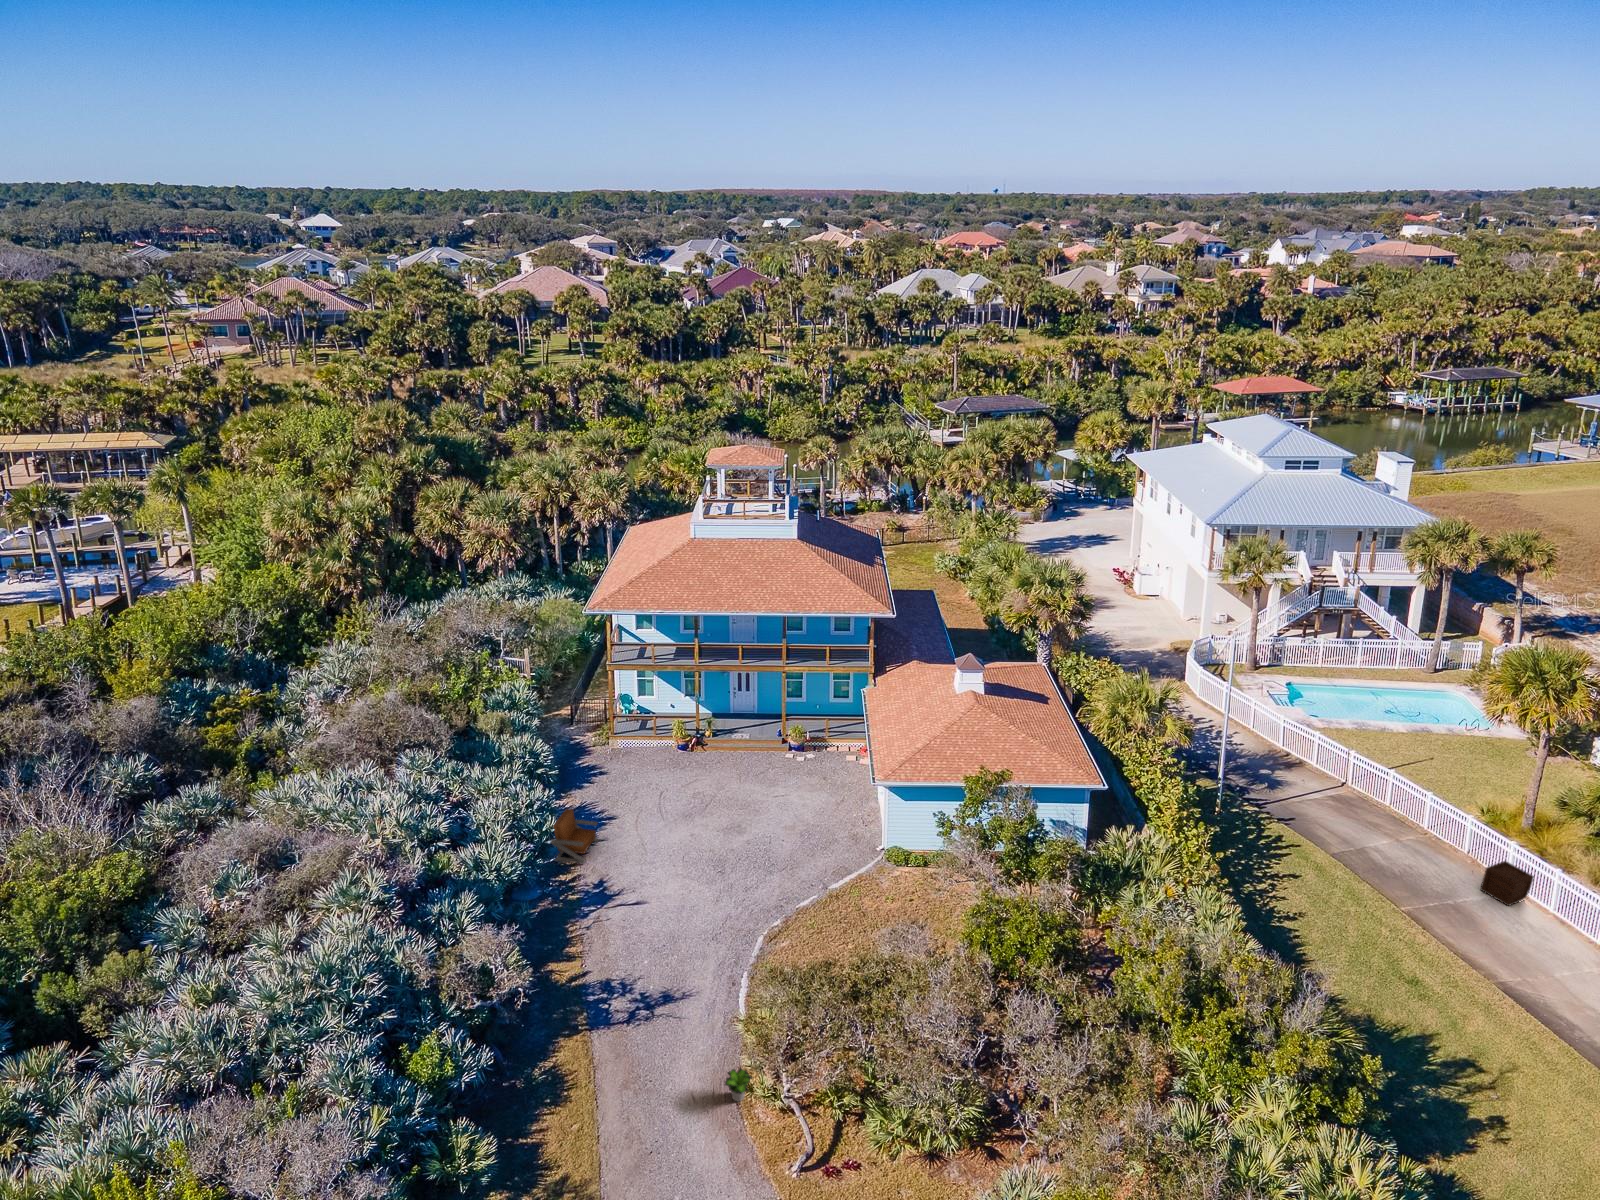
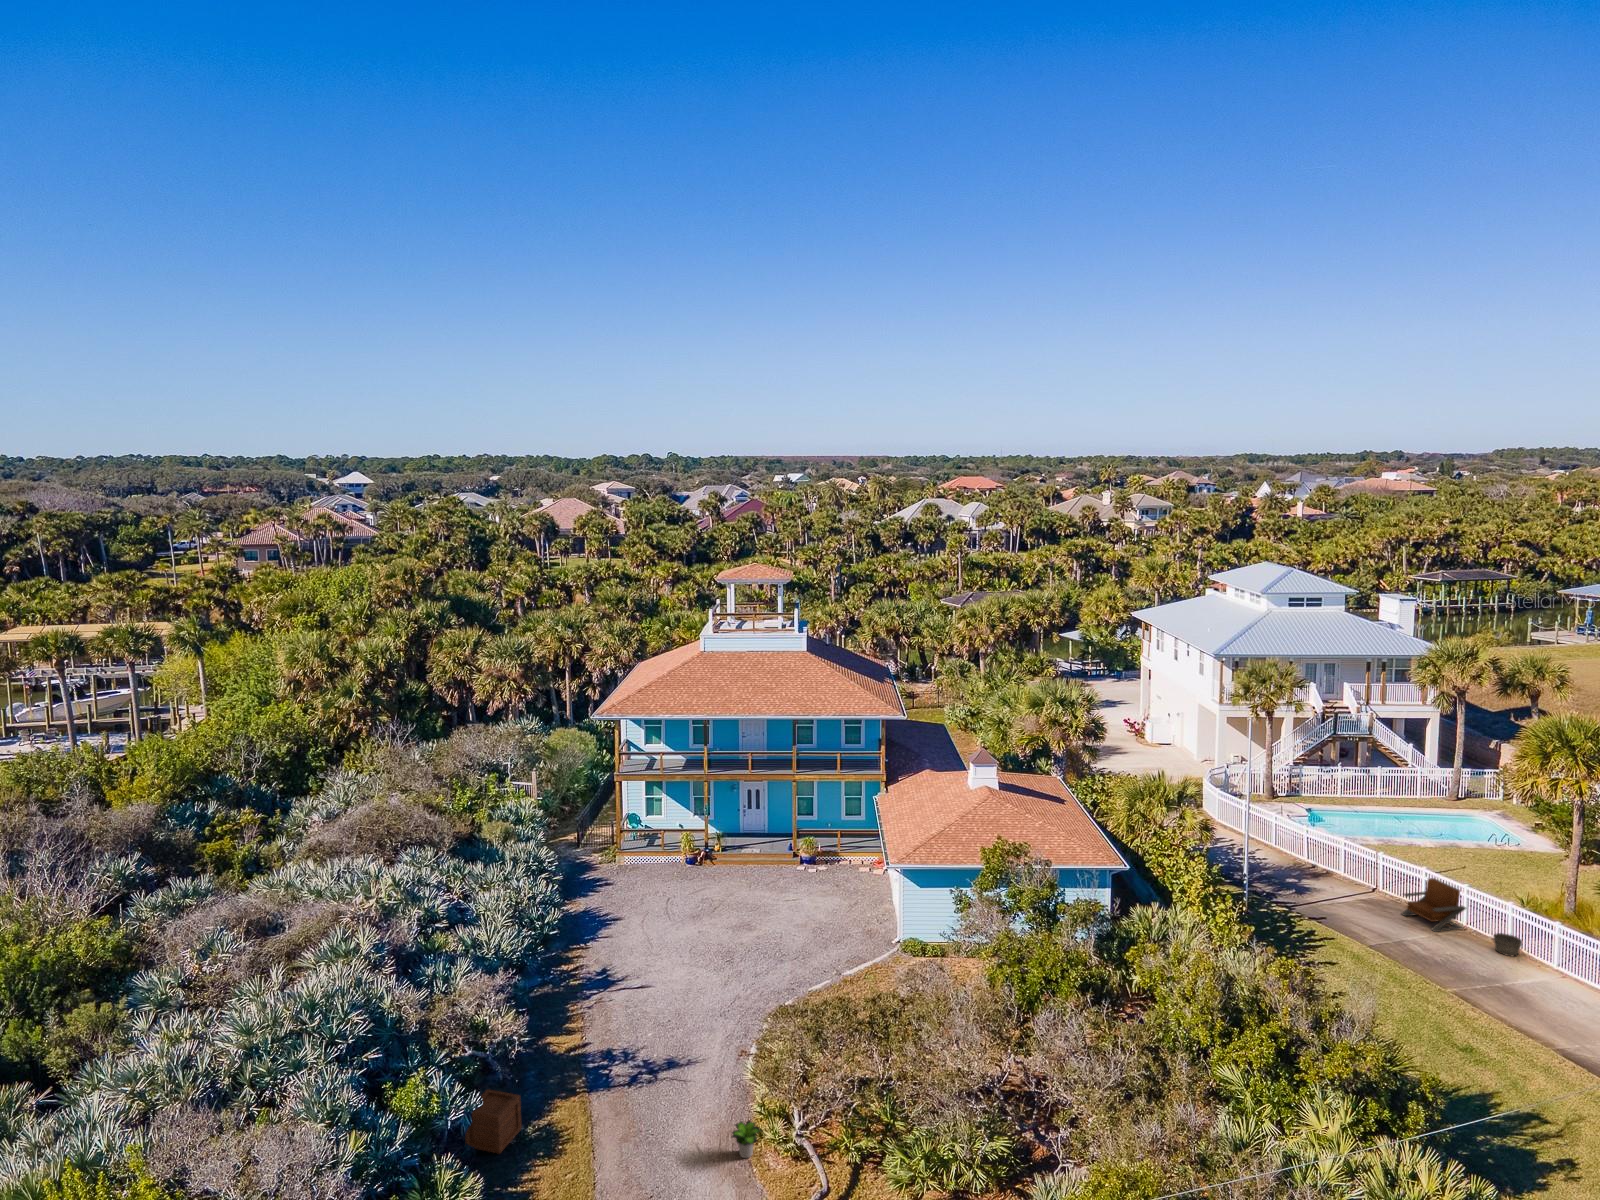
lounge chair: present [550,809,599,864] -> present [1402,878,1466,932]
wooden bucket: none [1446,846,1474,869] -> present [1494,933,1522,956]
wooden crate: present [1480,861,1534,906] -> present [465,1089,522,1153]

